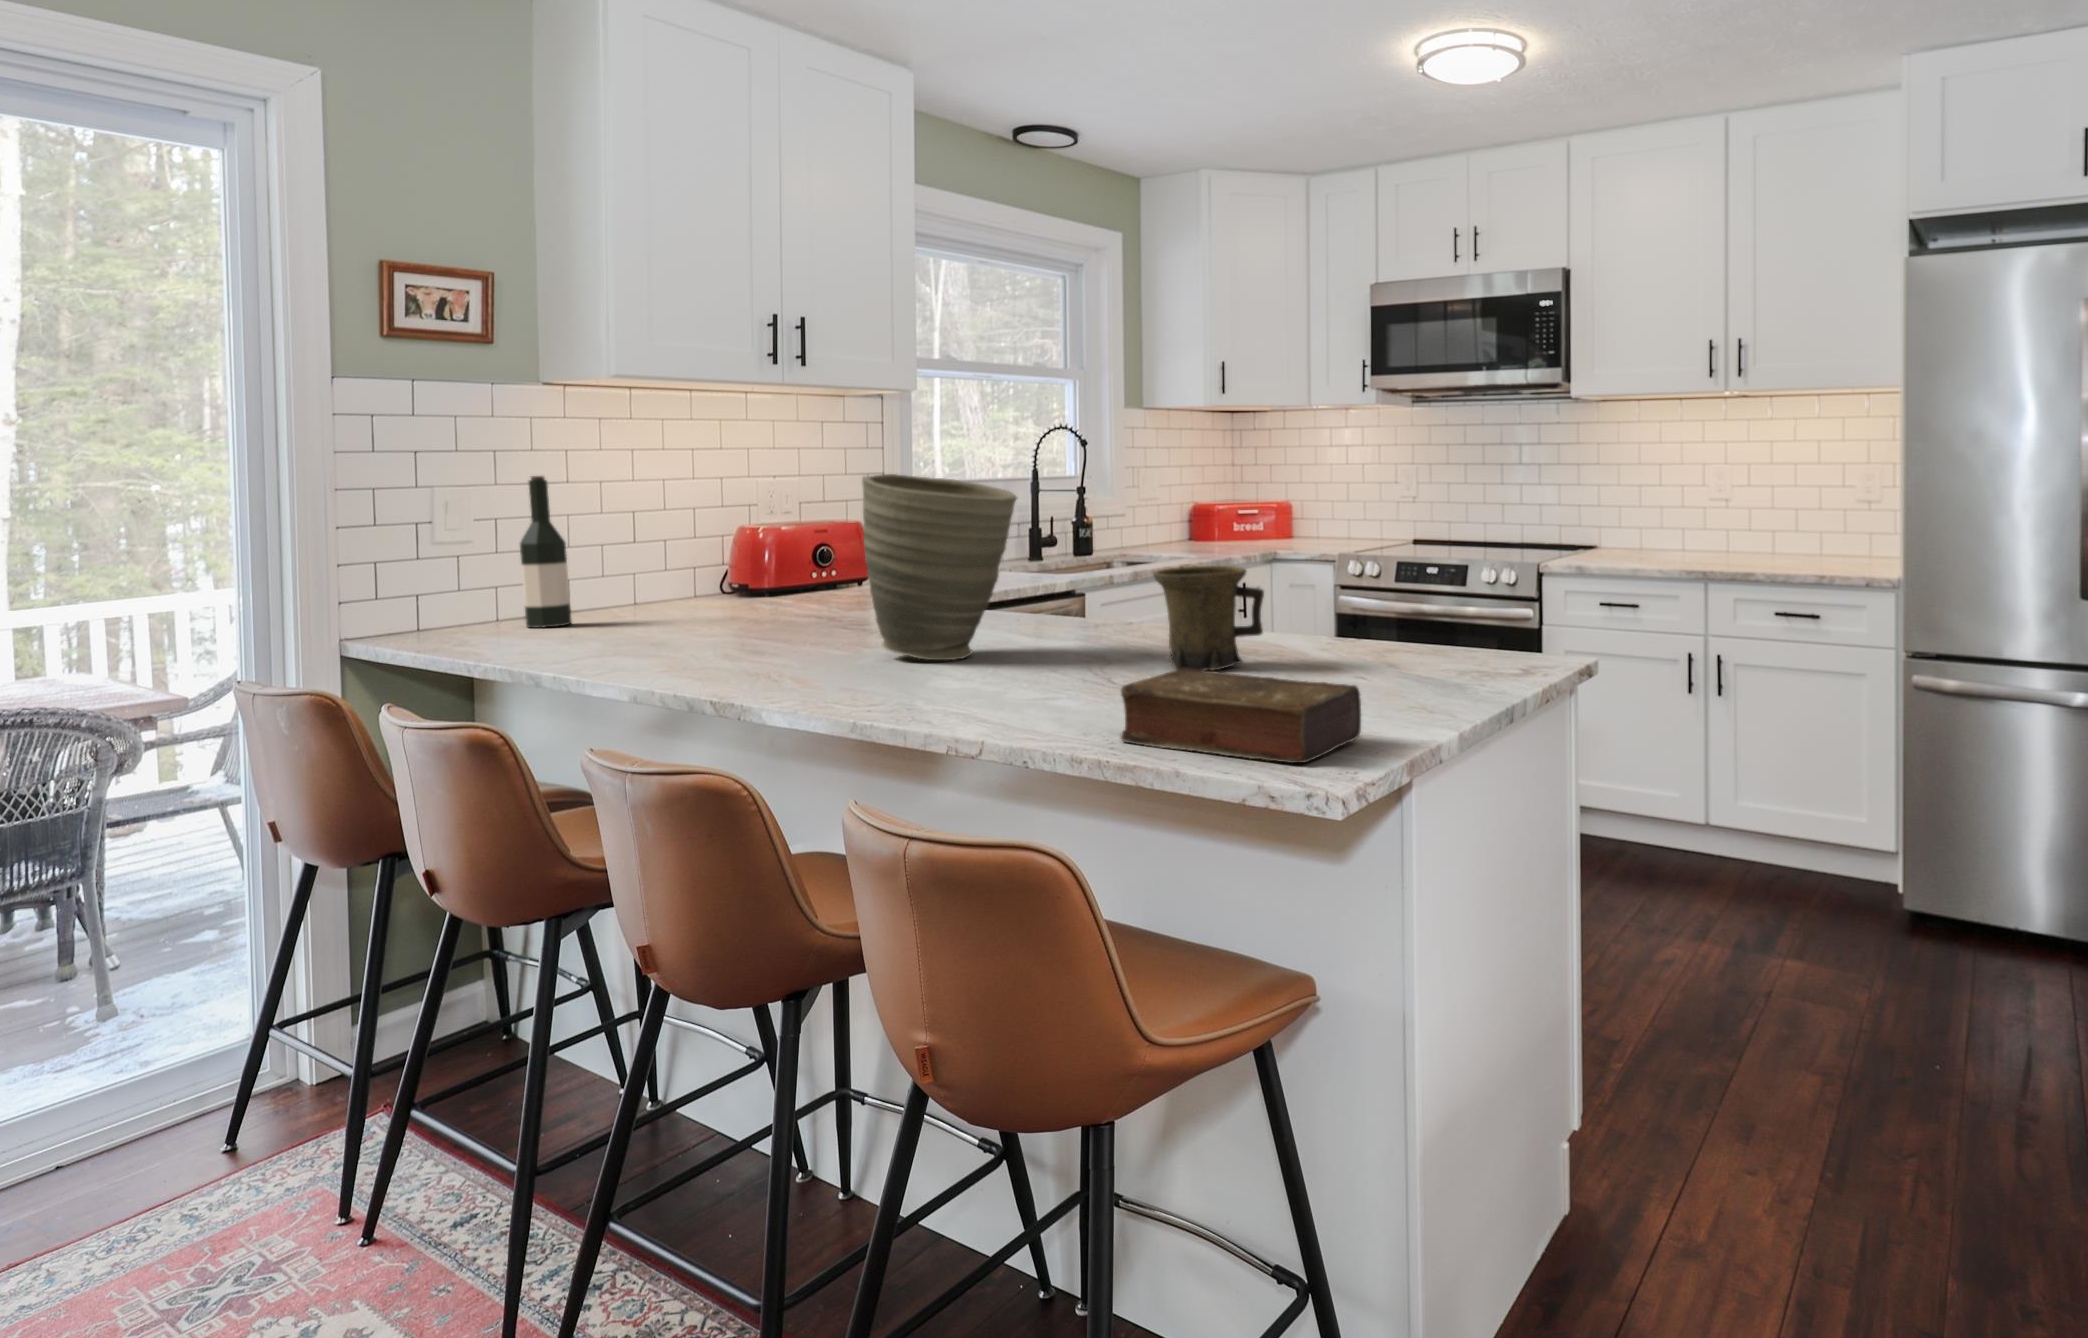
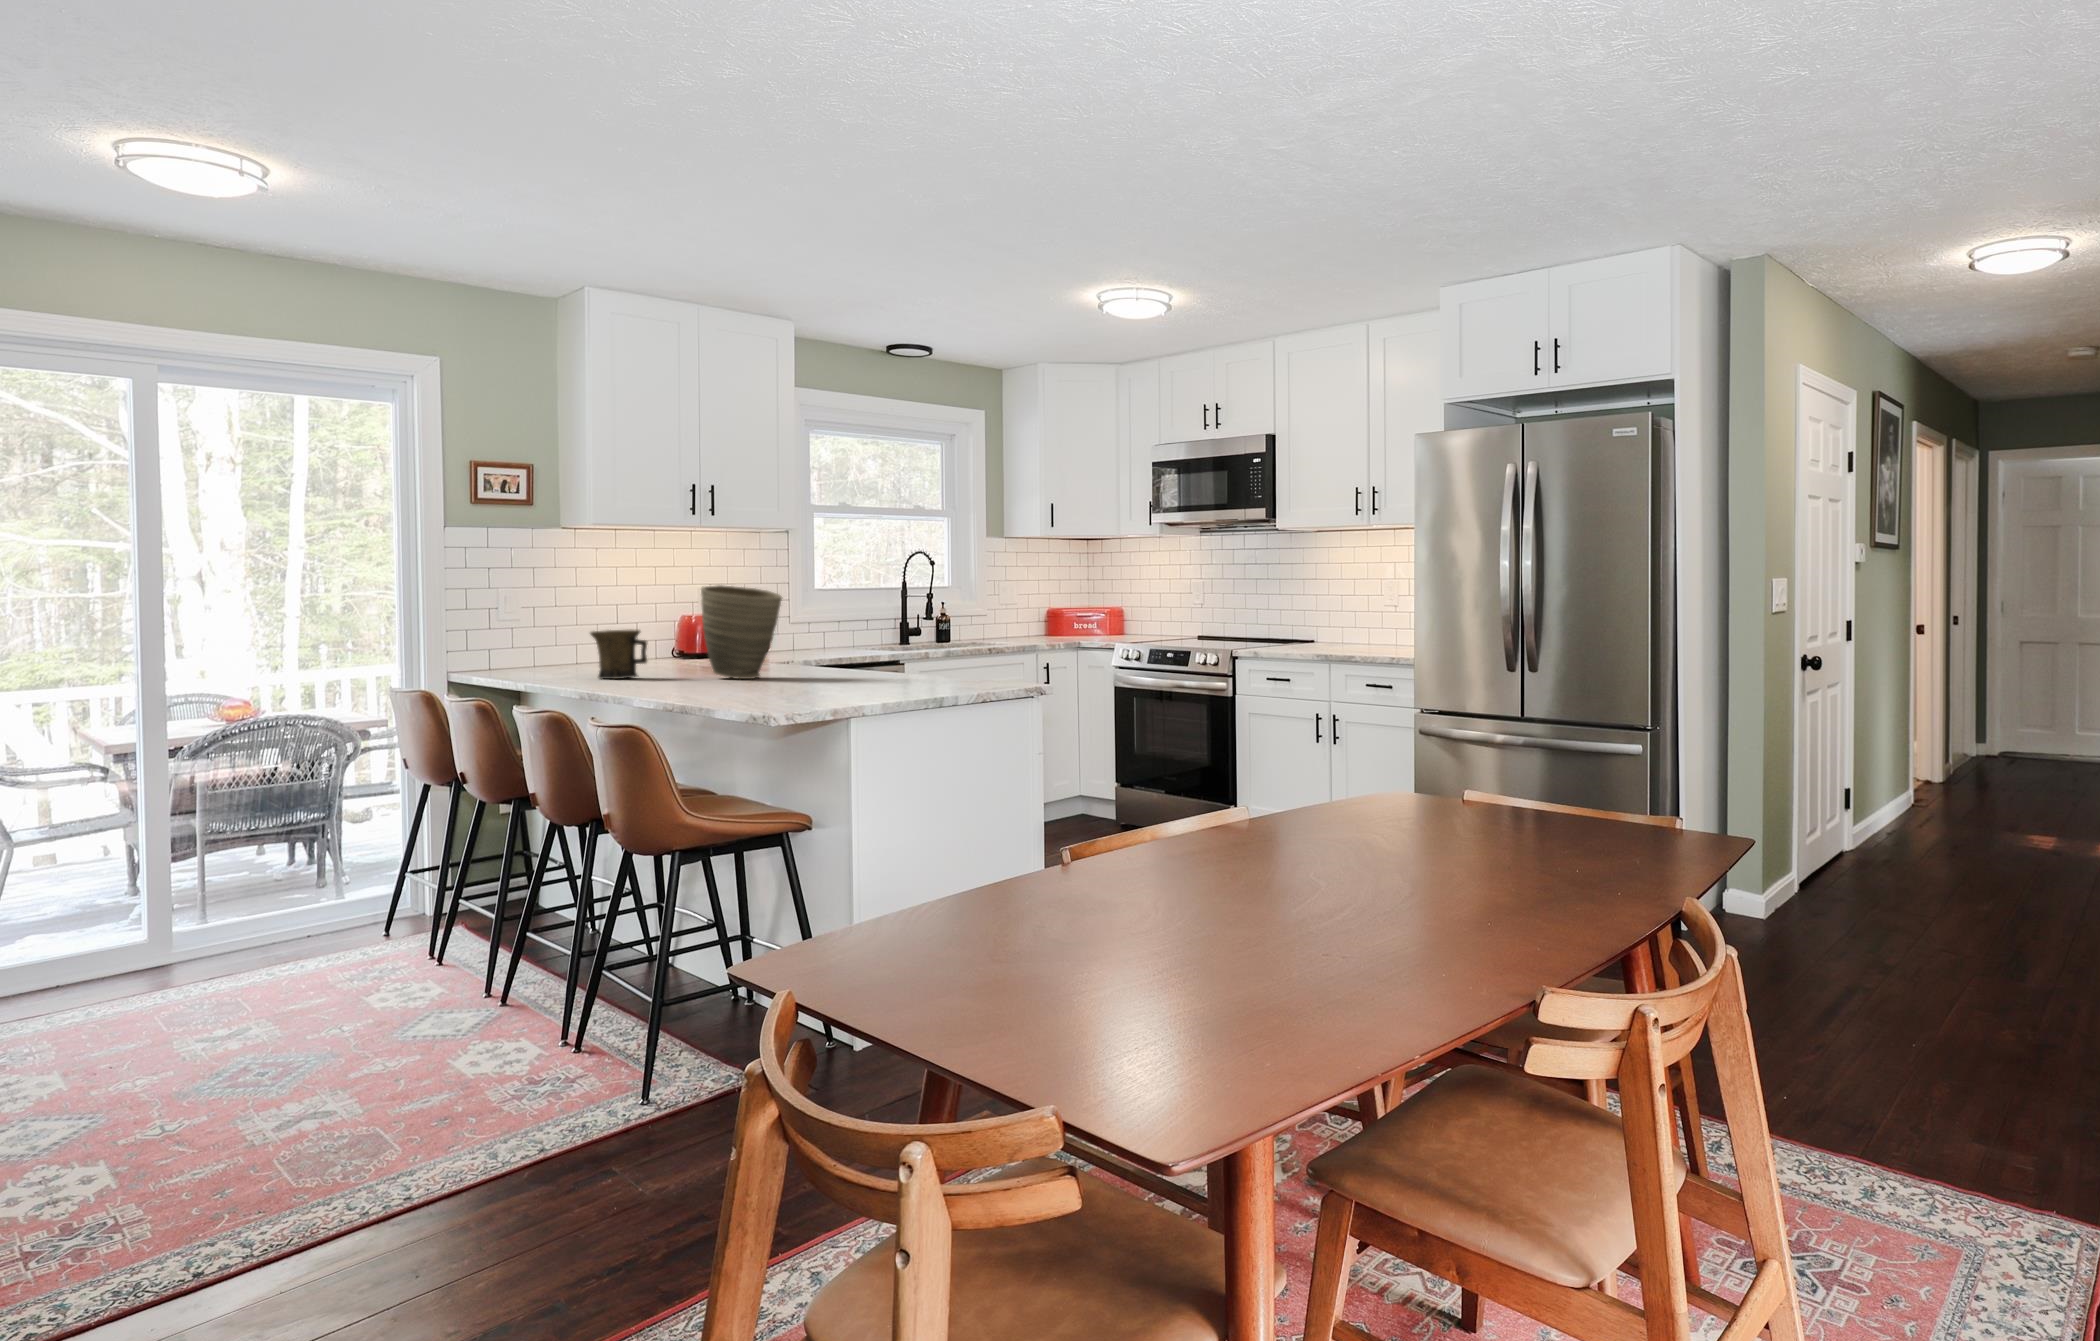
wine bottle: present [520,476,571,628] -> none [542,583,570,667]
mug: present [1153,566,1264,670] -> present [590,629,647,679]
book: present [1121,668,1361,763] -> none [756,669,853,698]

